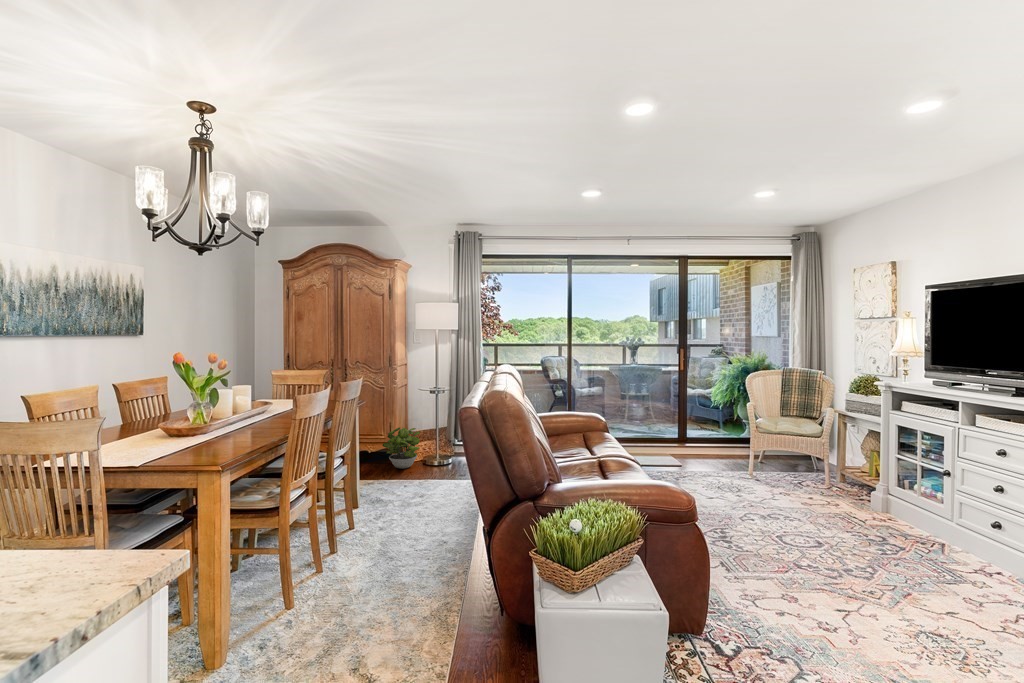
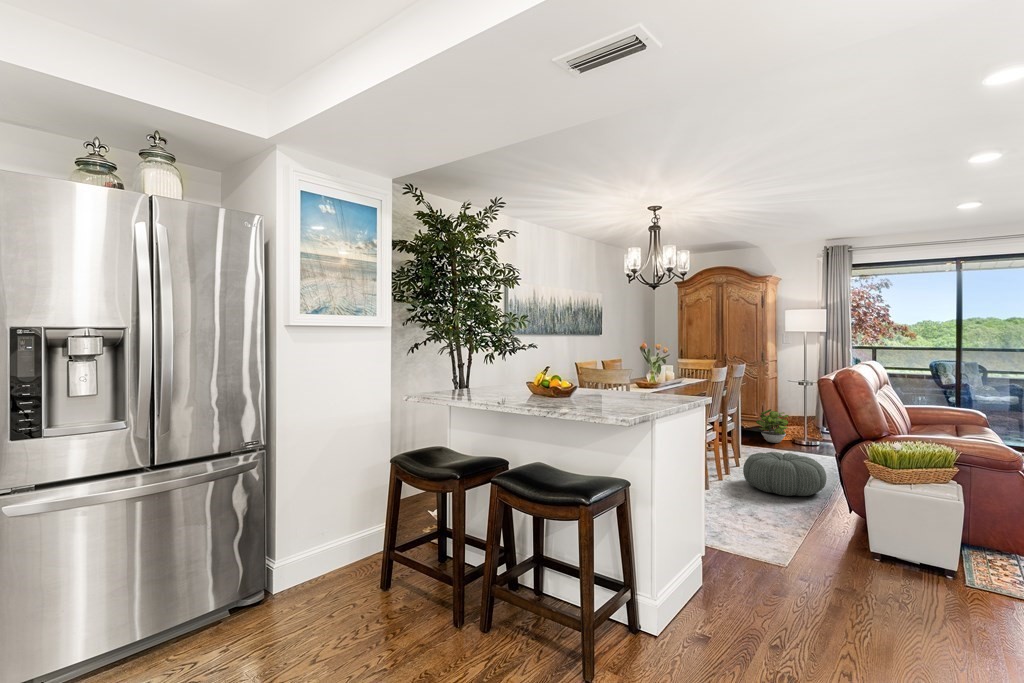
pouf: none [354,503,466,581] -> present [743,452,827,496]

